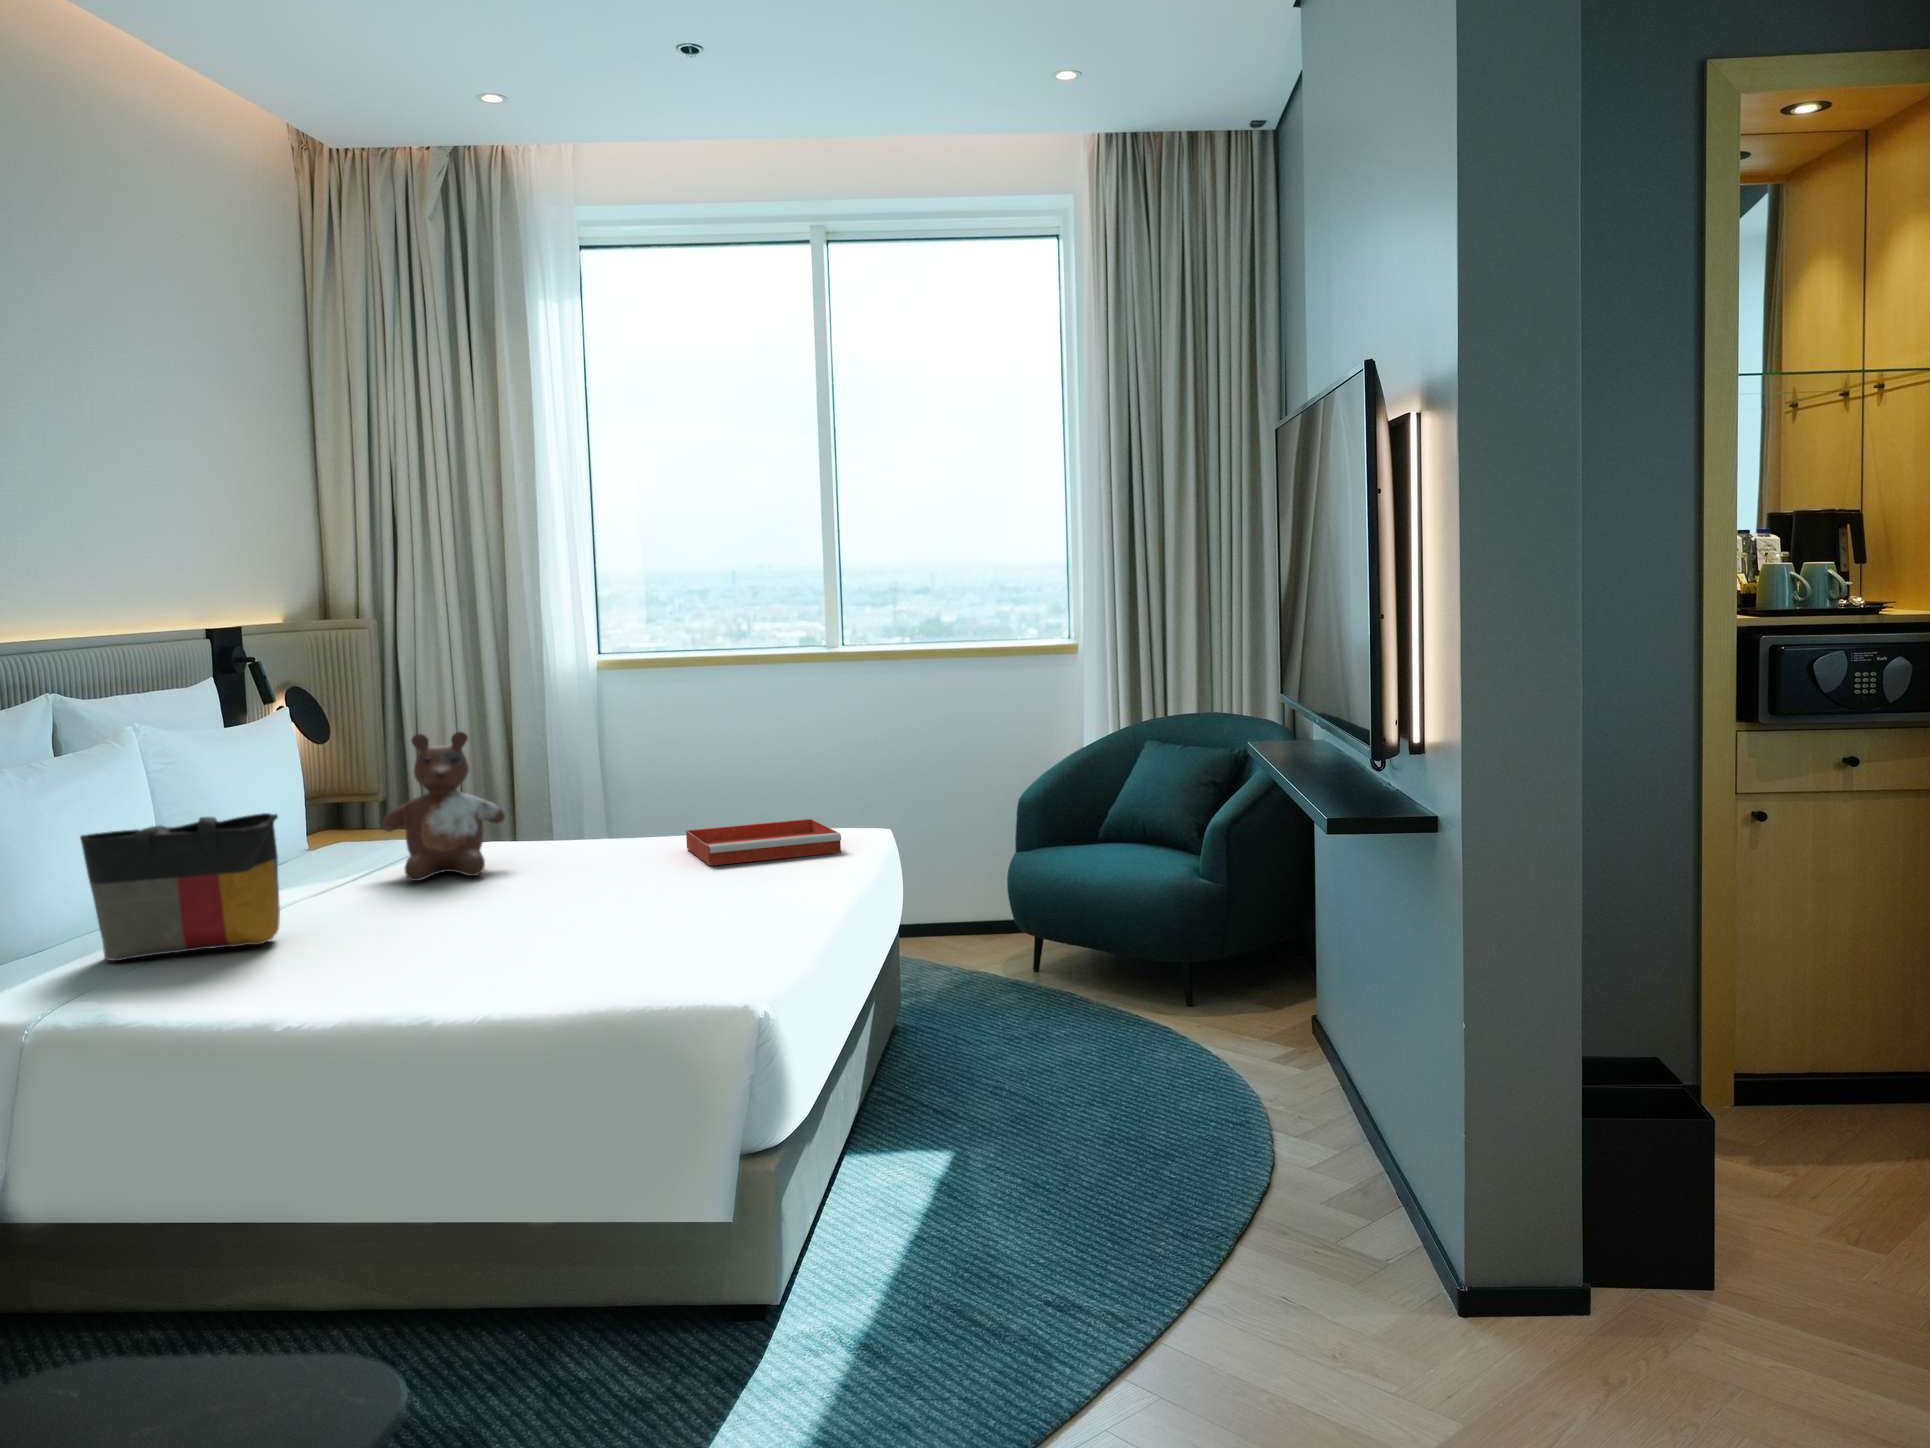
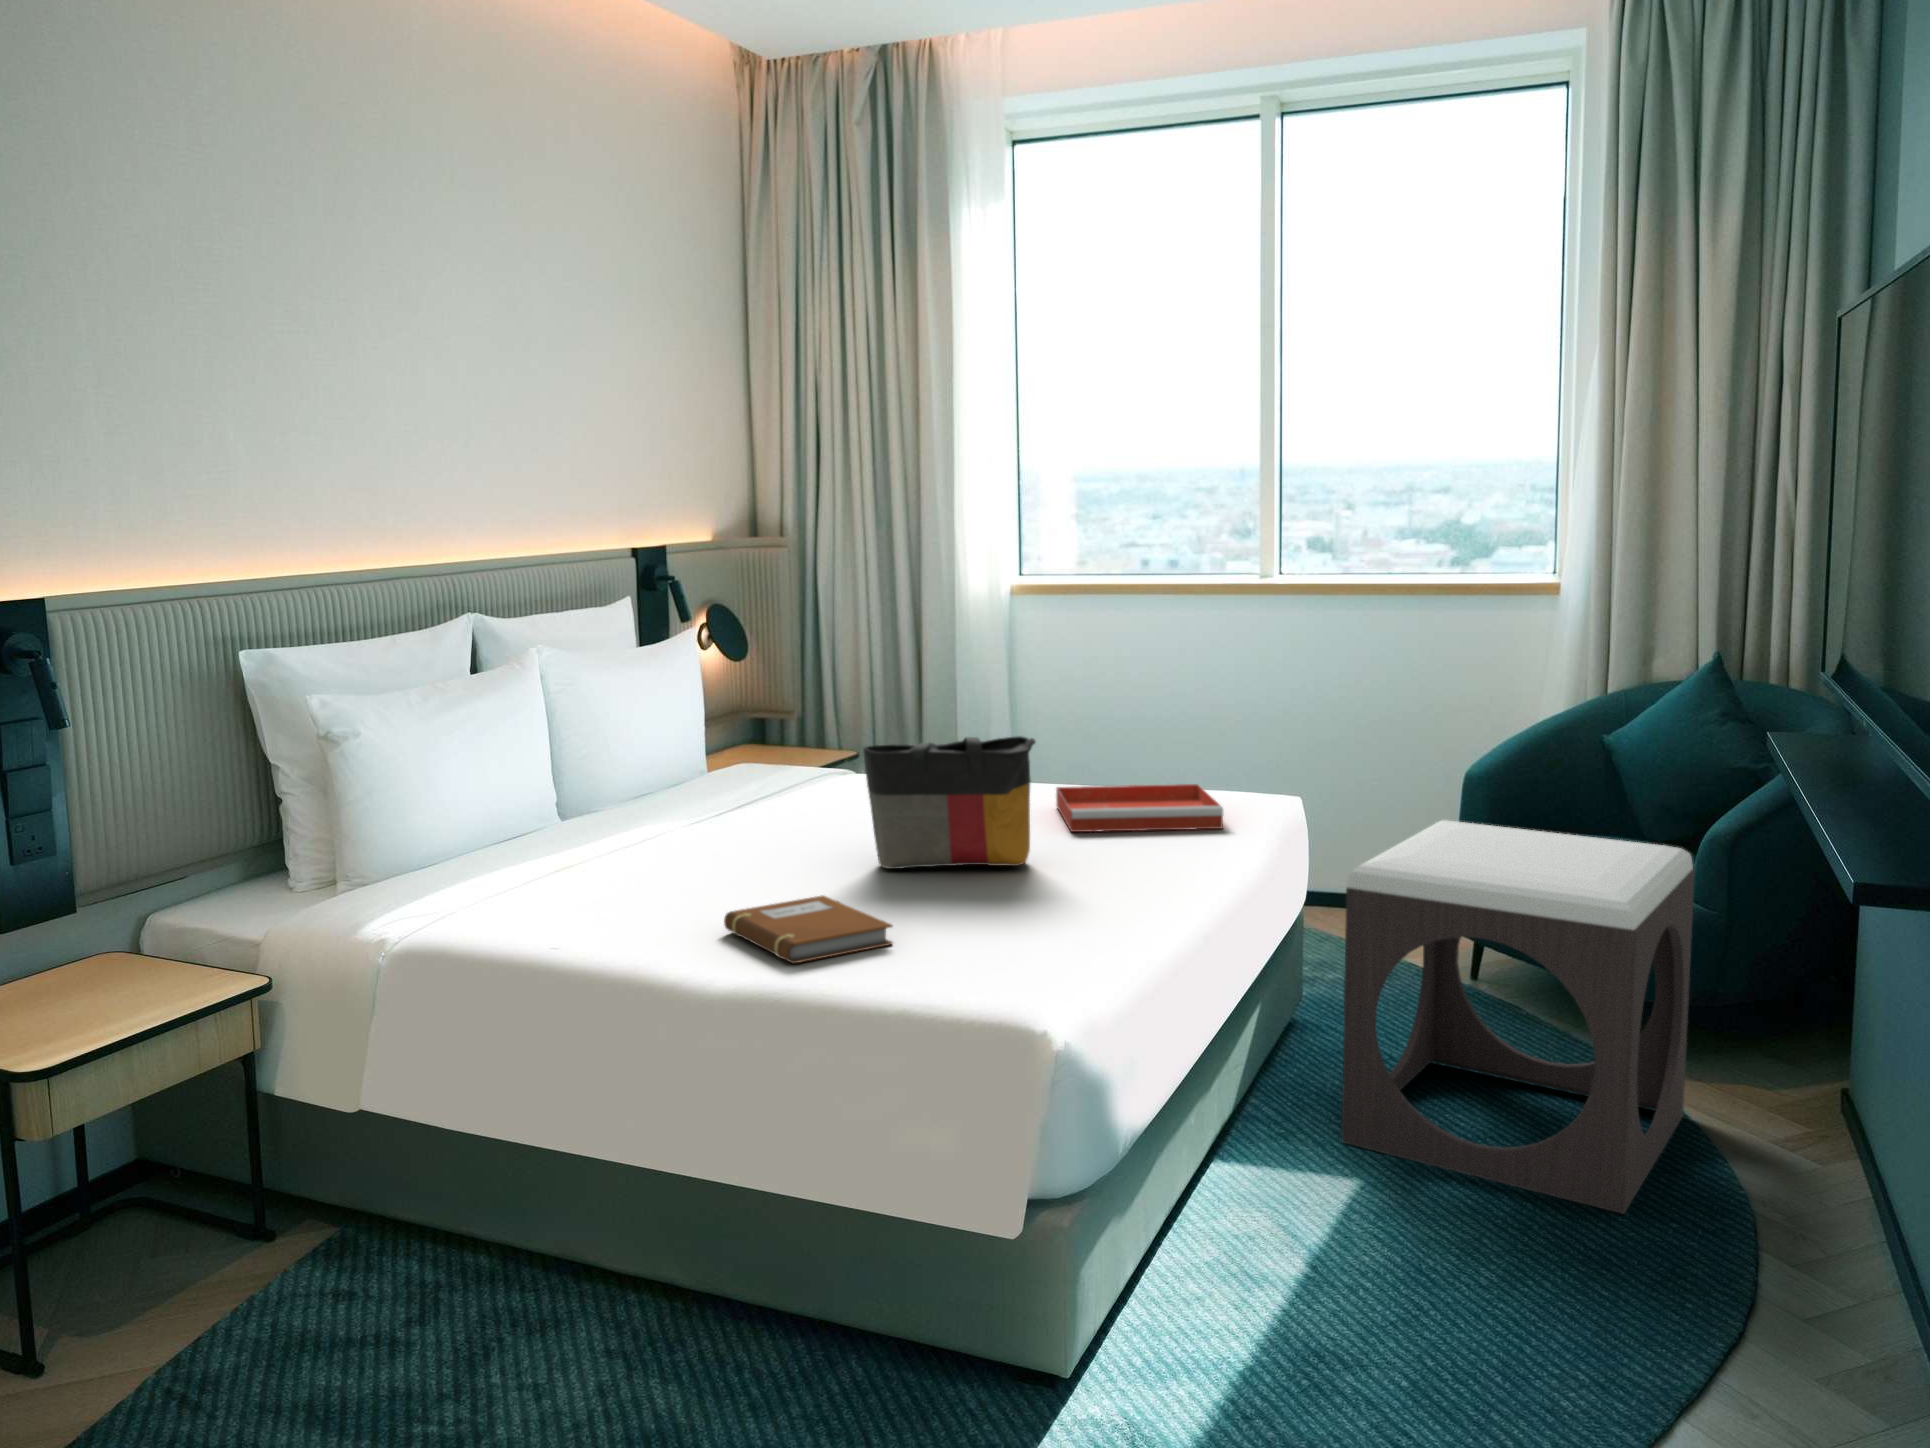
stuffed bear: present [382,731,505,881] -> none [751,667,870,821]
tote bag: present [80,813,280,961] -> present [863,736,1035,869]
footstool: none [952,832,1207,1120] -> present [1342,820,1695,1214]
notebook: none [416,928,587,983] -> present [724,895,892,964]

